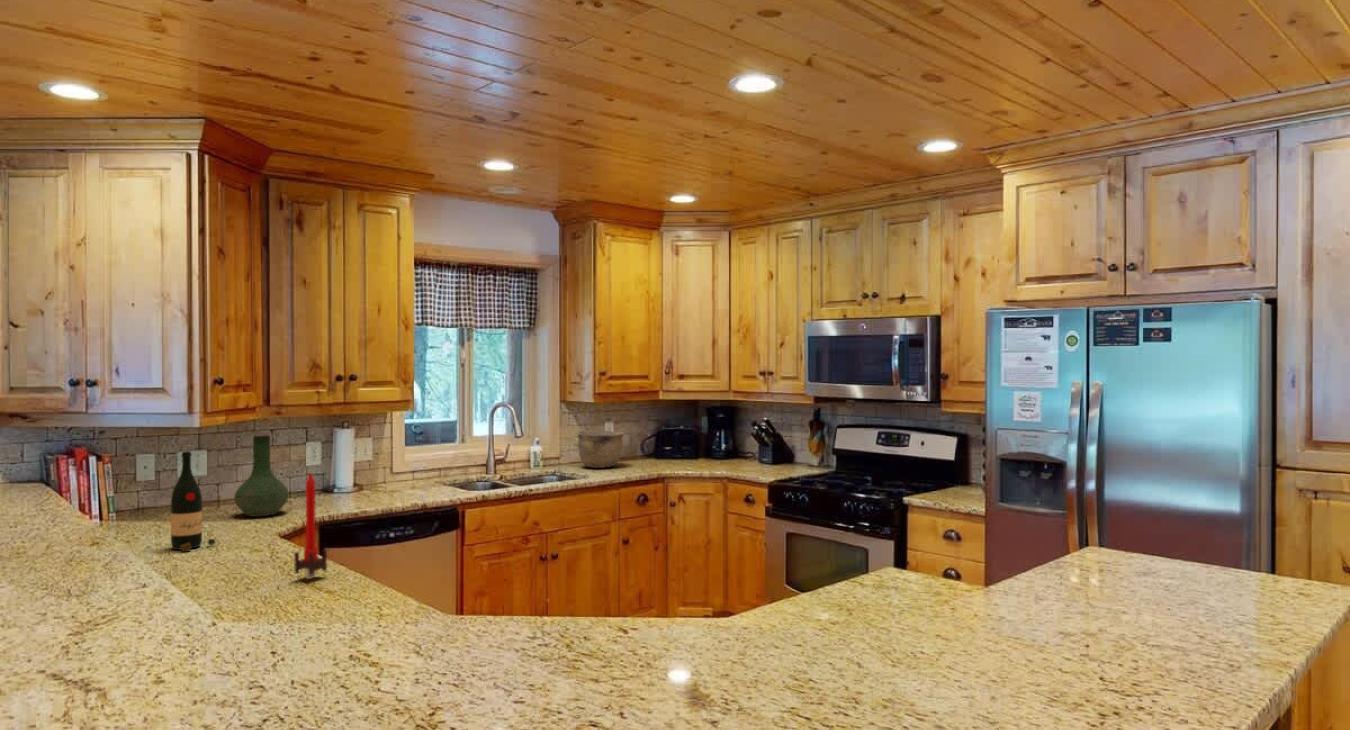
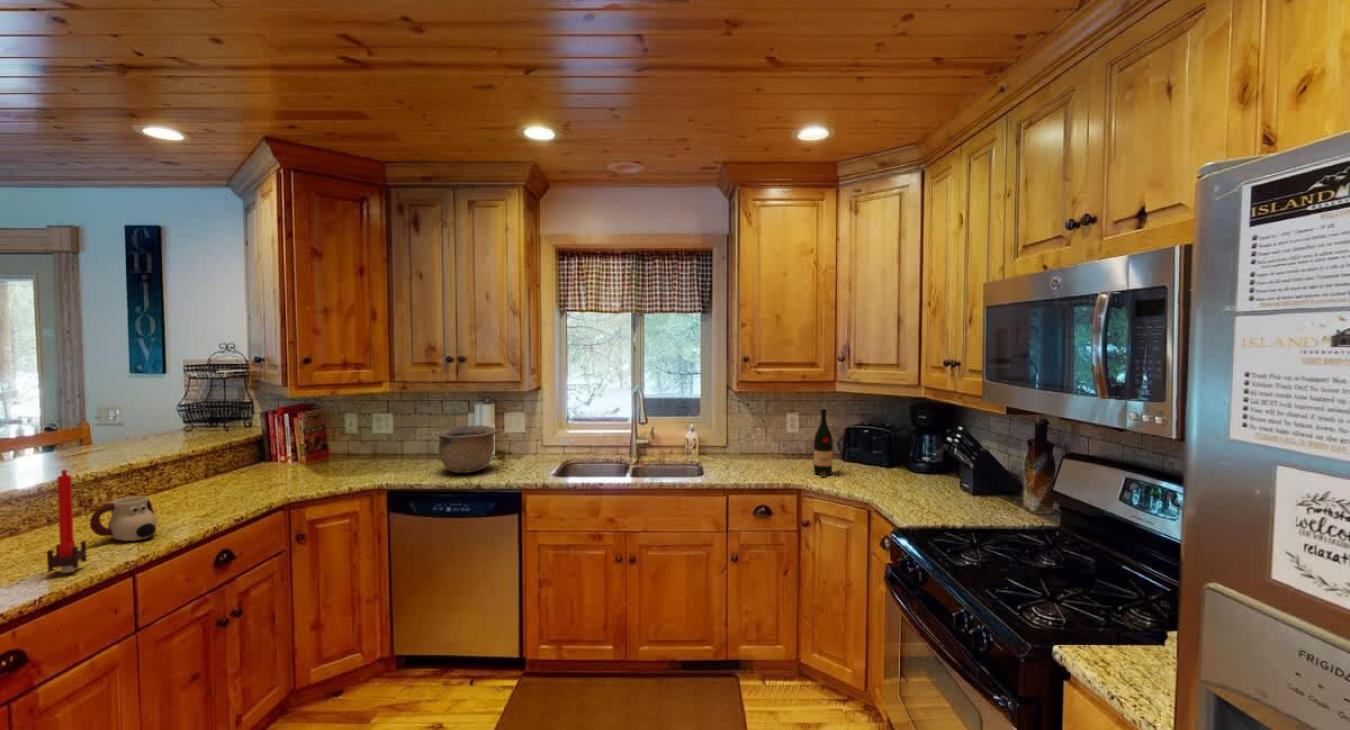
bowl: present [577,430,624,468] -> present [437,425,496,473]
vase: present [234,435,288,517] -> none [344,408,389,476]
wine bottle: present [171,451,215,551] -> present [814,409,840,477]
mug: none [221,522,281,569] -> present [90,496,157,541]

